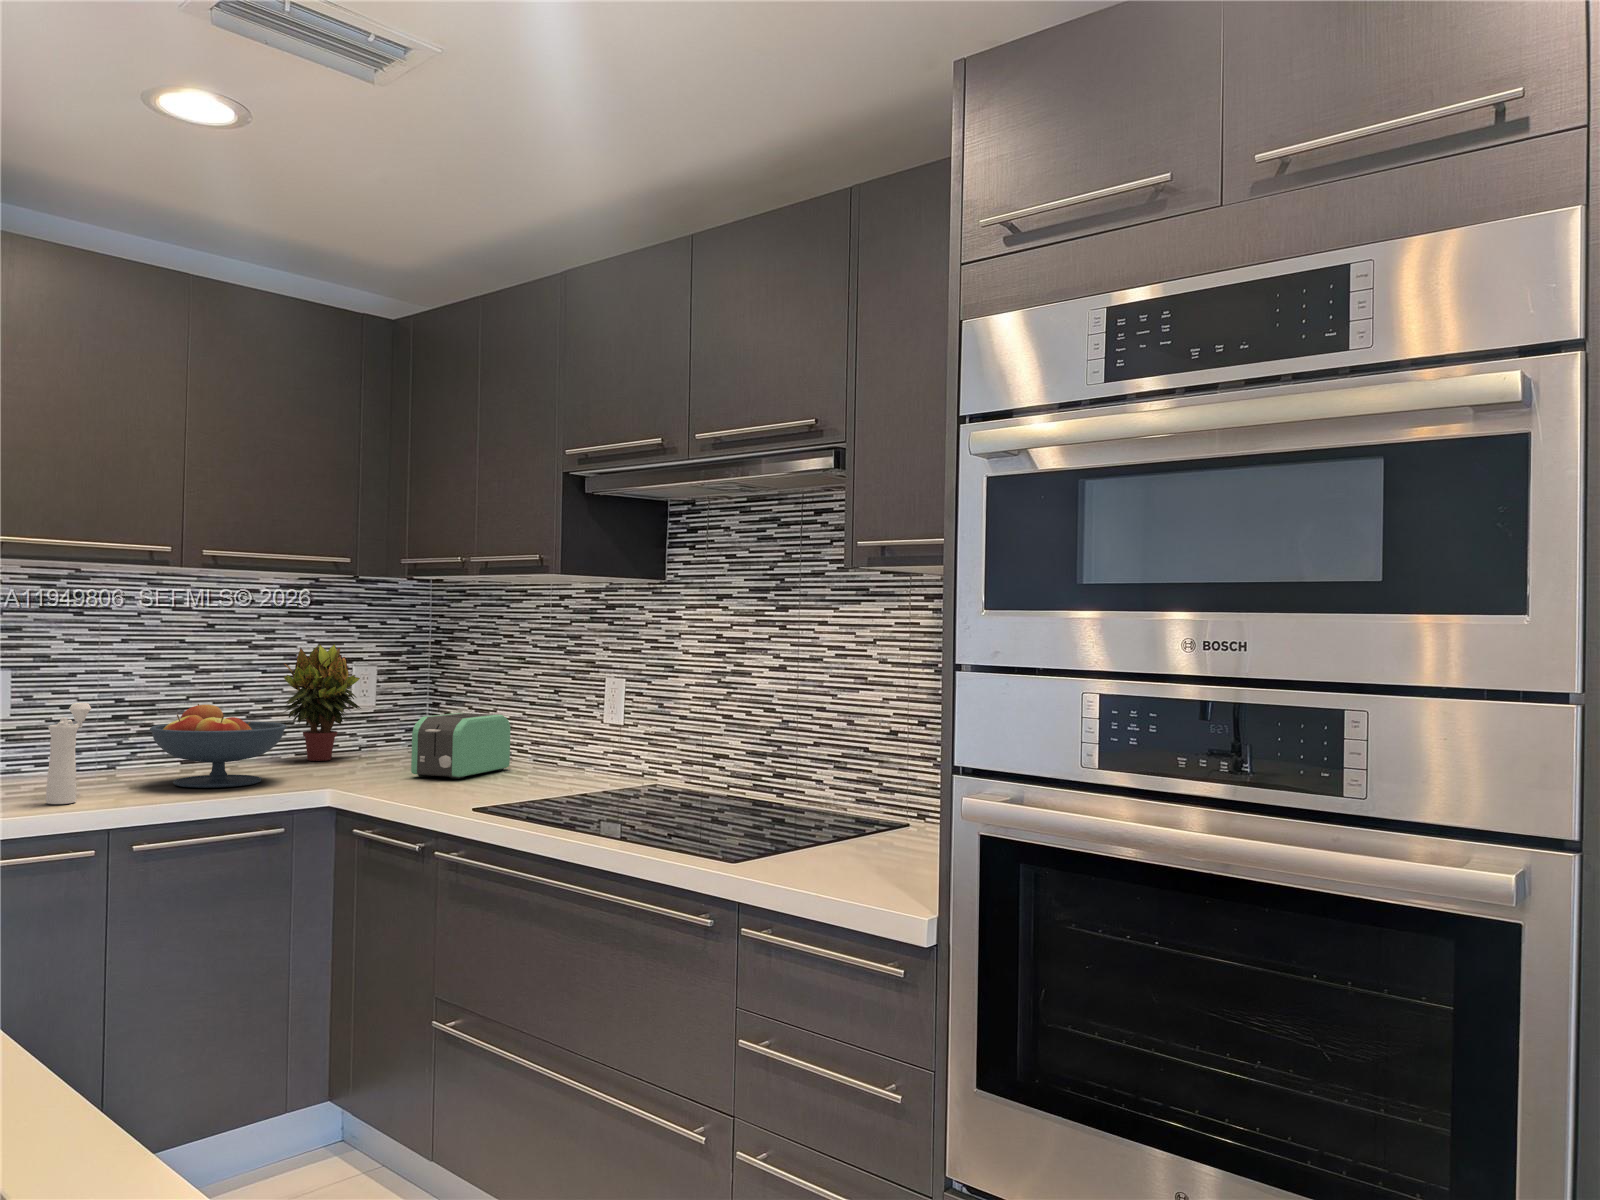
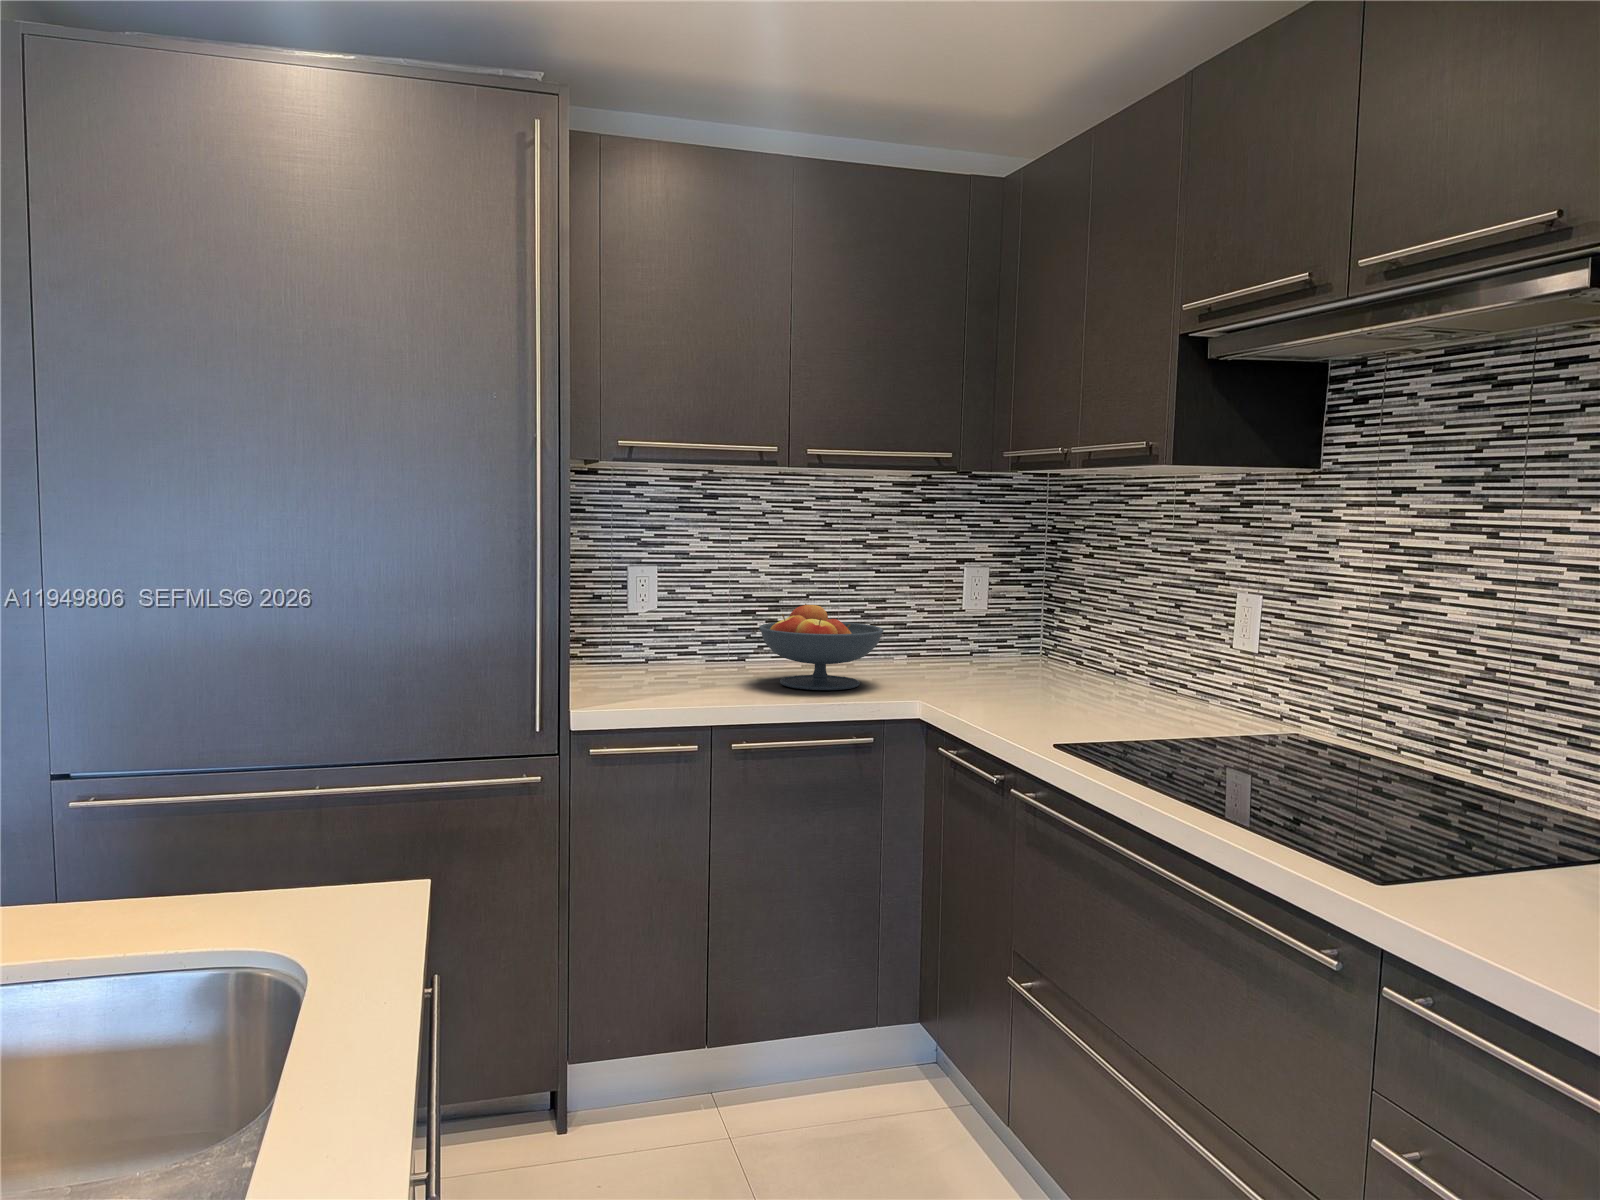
potted plant: present [284,644,361,761] -> none [891,544,971,665]
pepper mill: present [46,703,91,804] -> none [664,600,705,697]
toaster: present [411,713,511,779] -> none [1008,624,1122,700]

